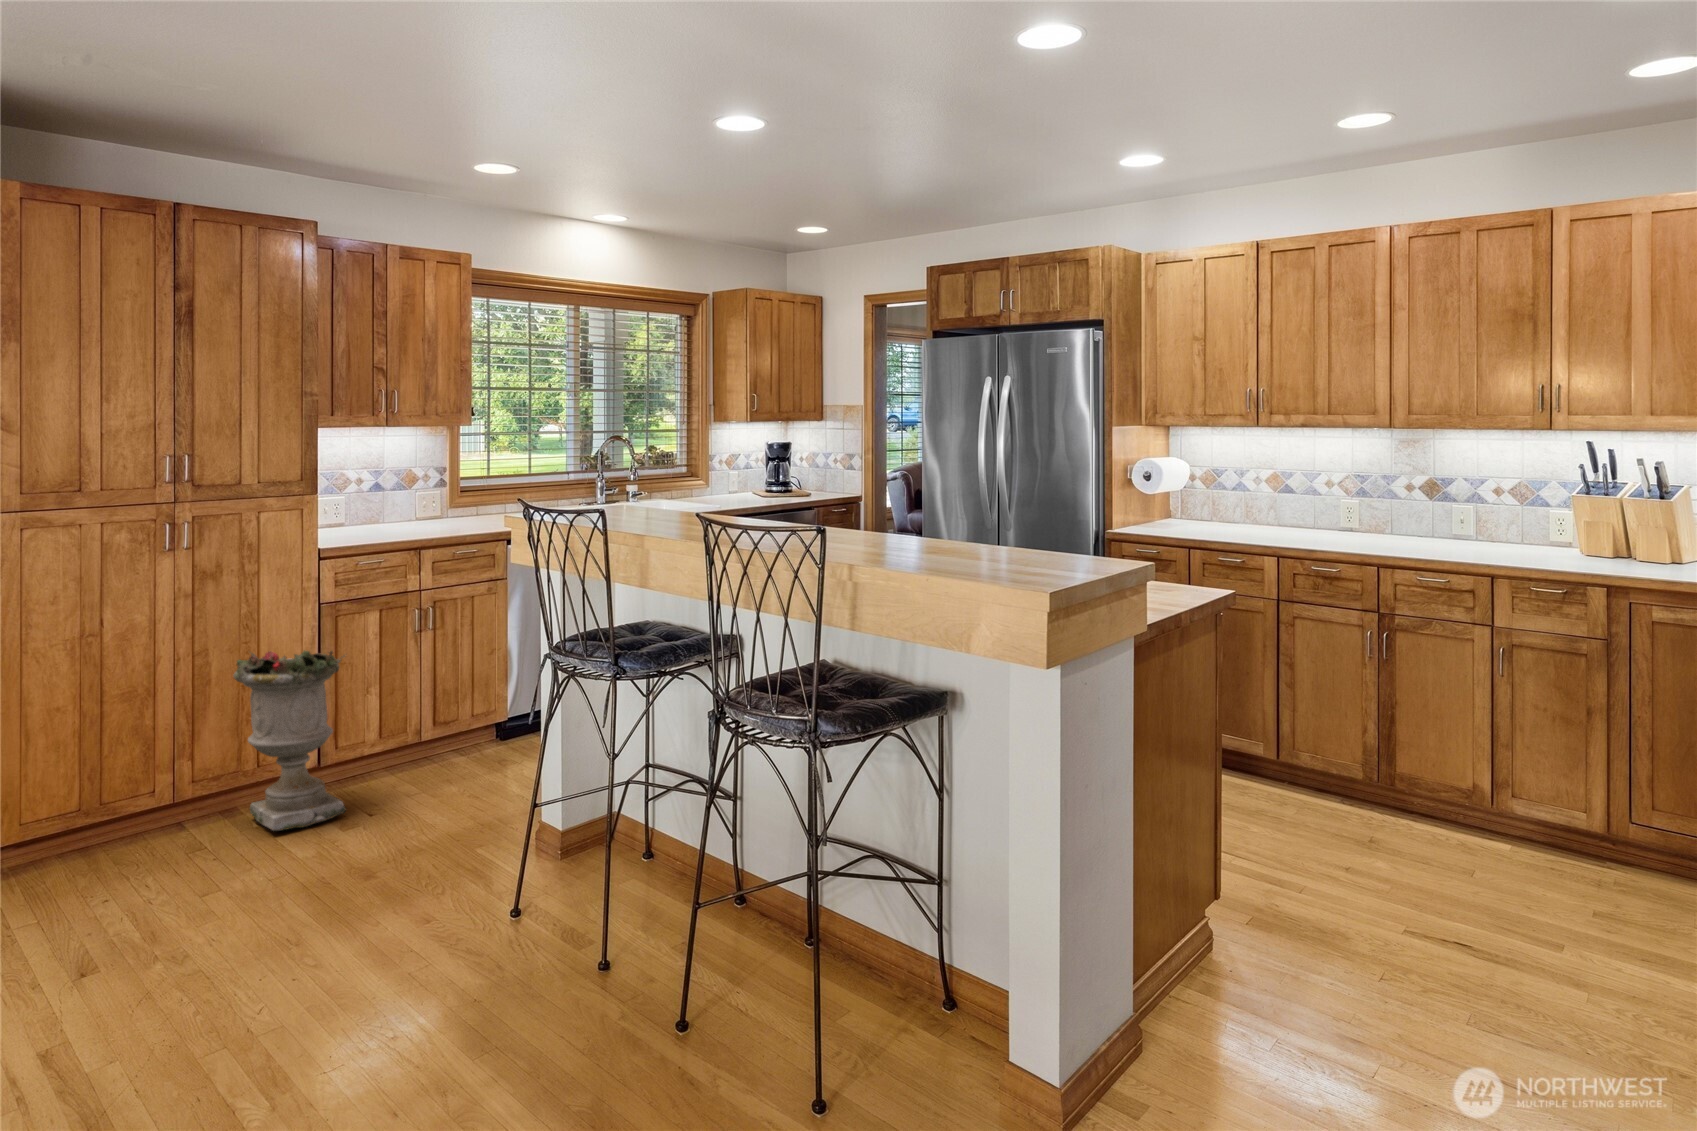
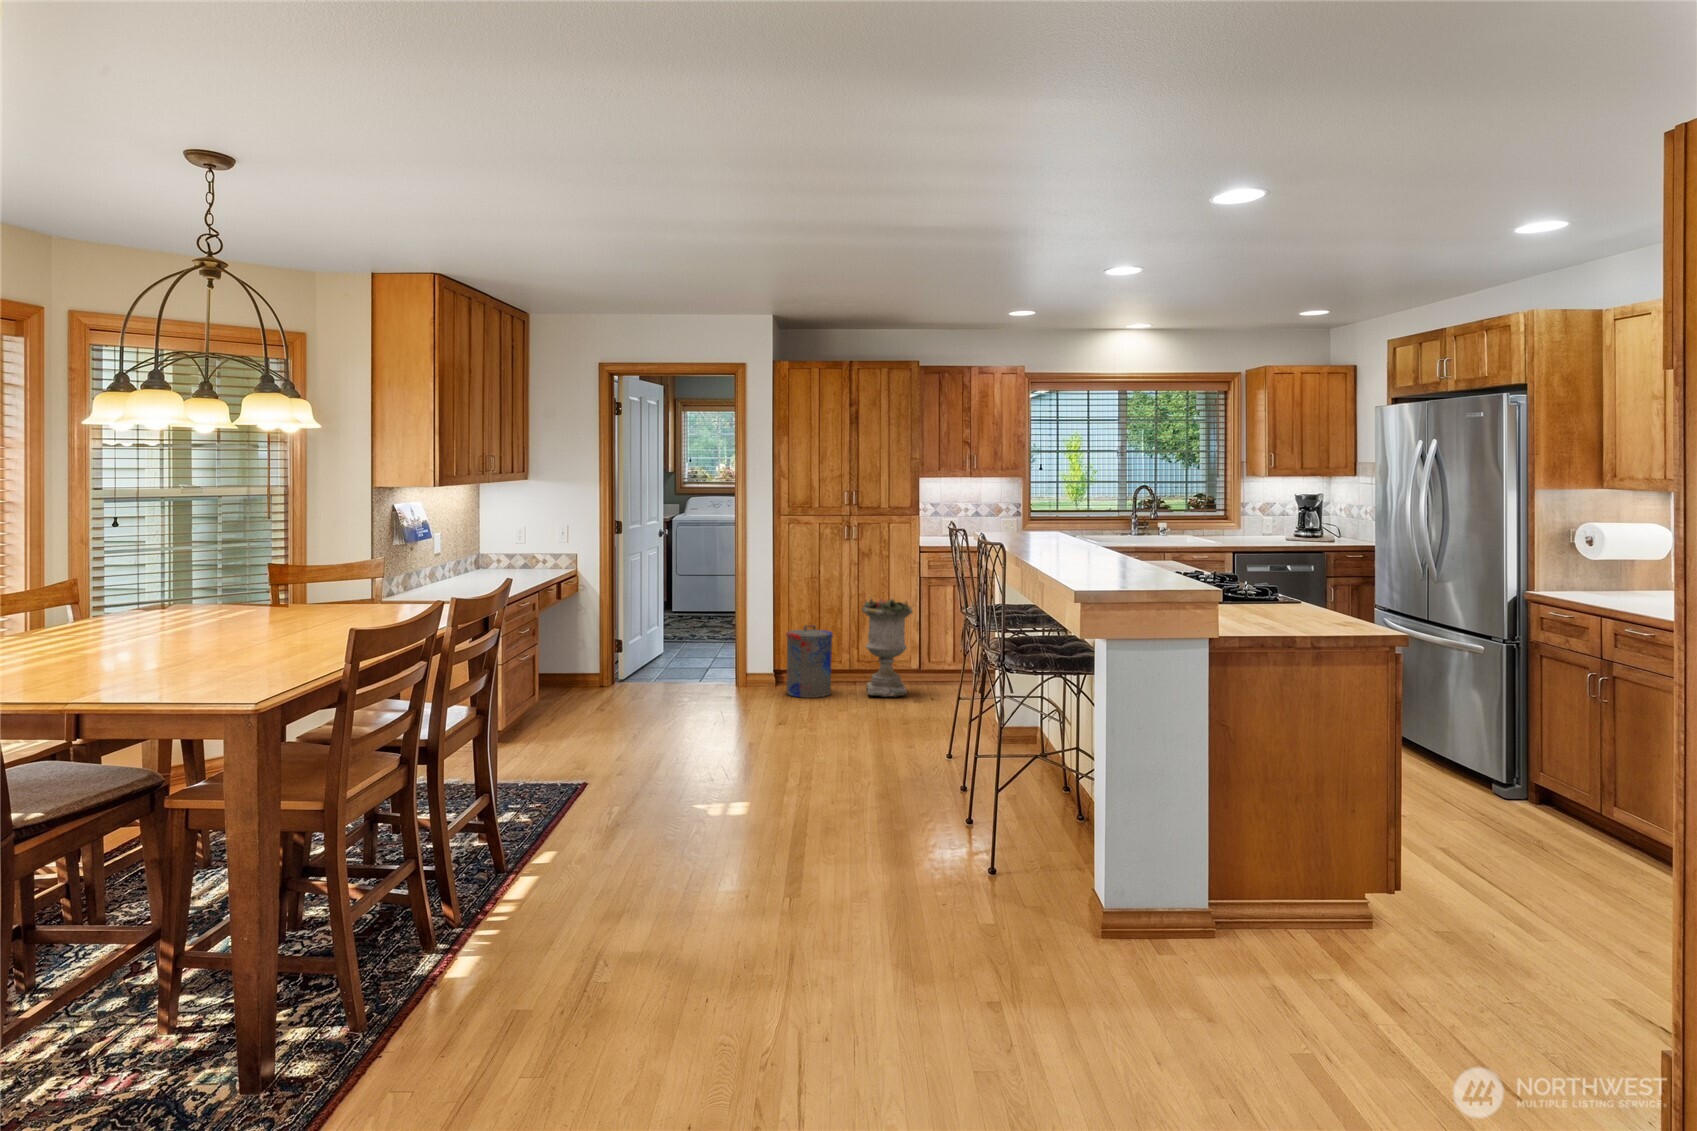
trash can: none [66,724,185,877] -> present [786,625,833,698]

